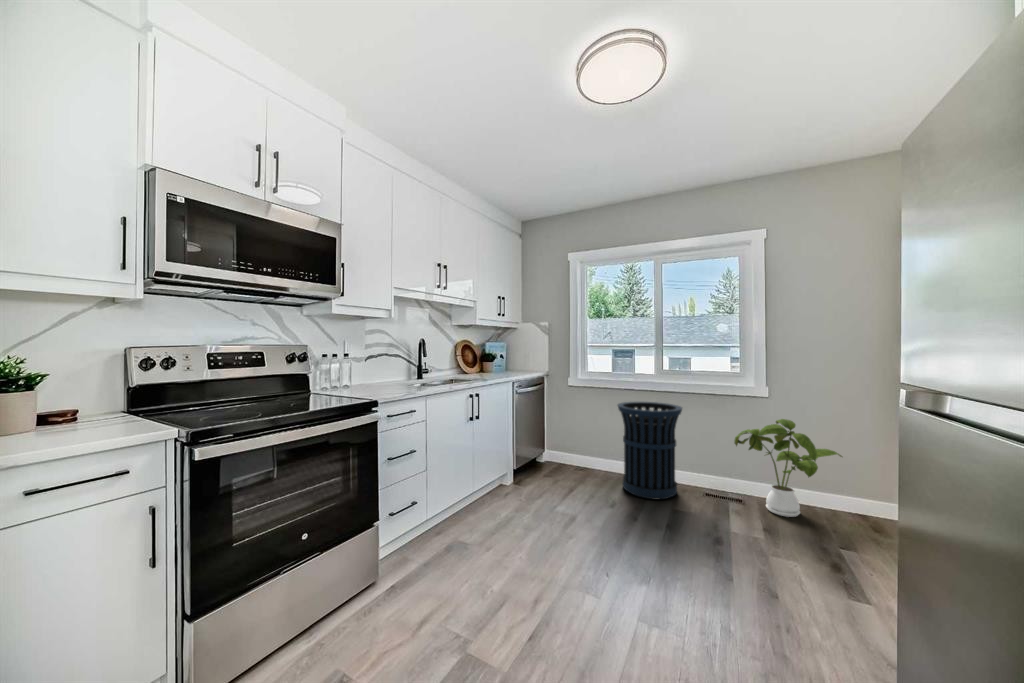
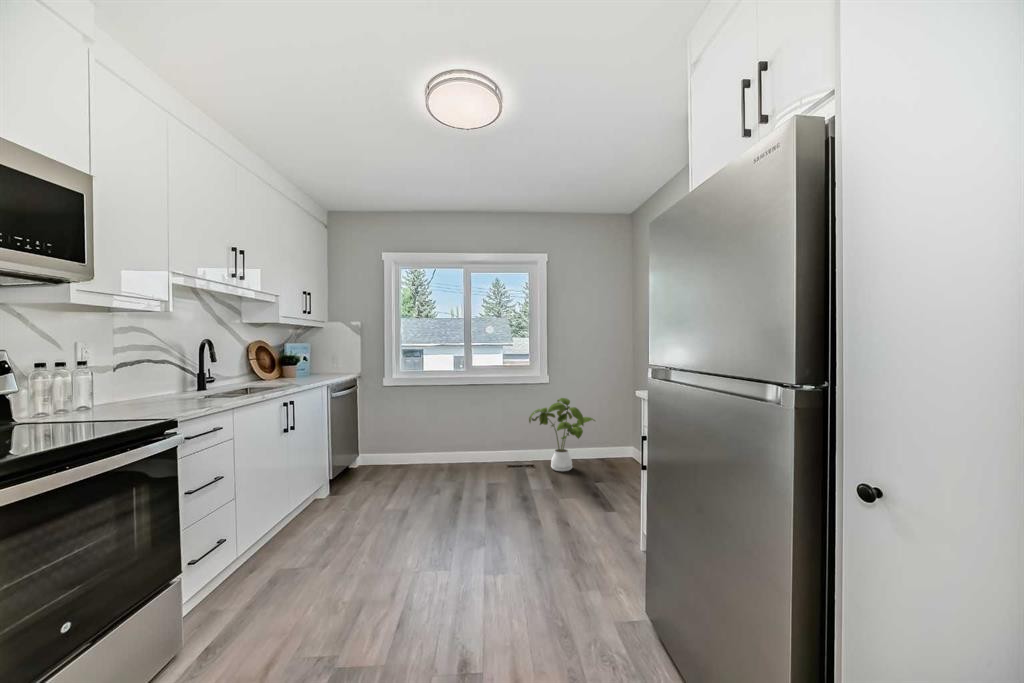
trash can: present [618,402,682,500] -> none [436,394,491,480]

